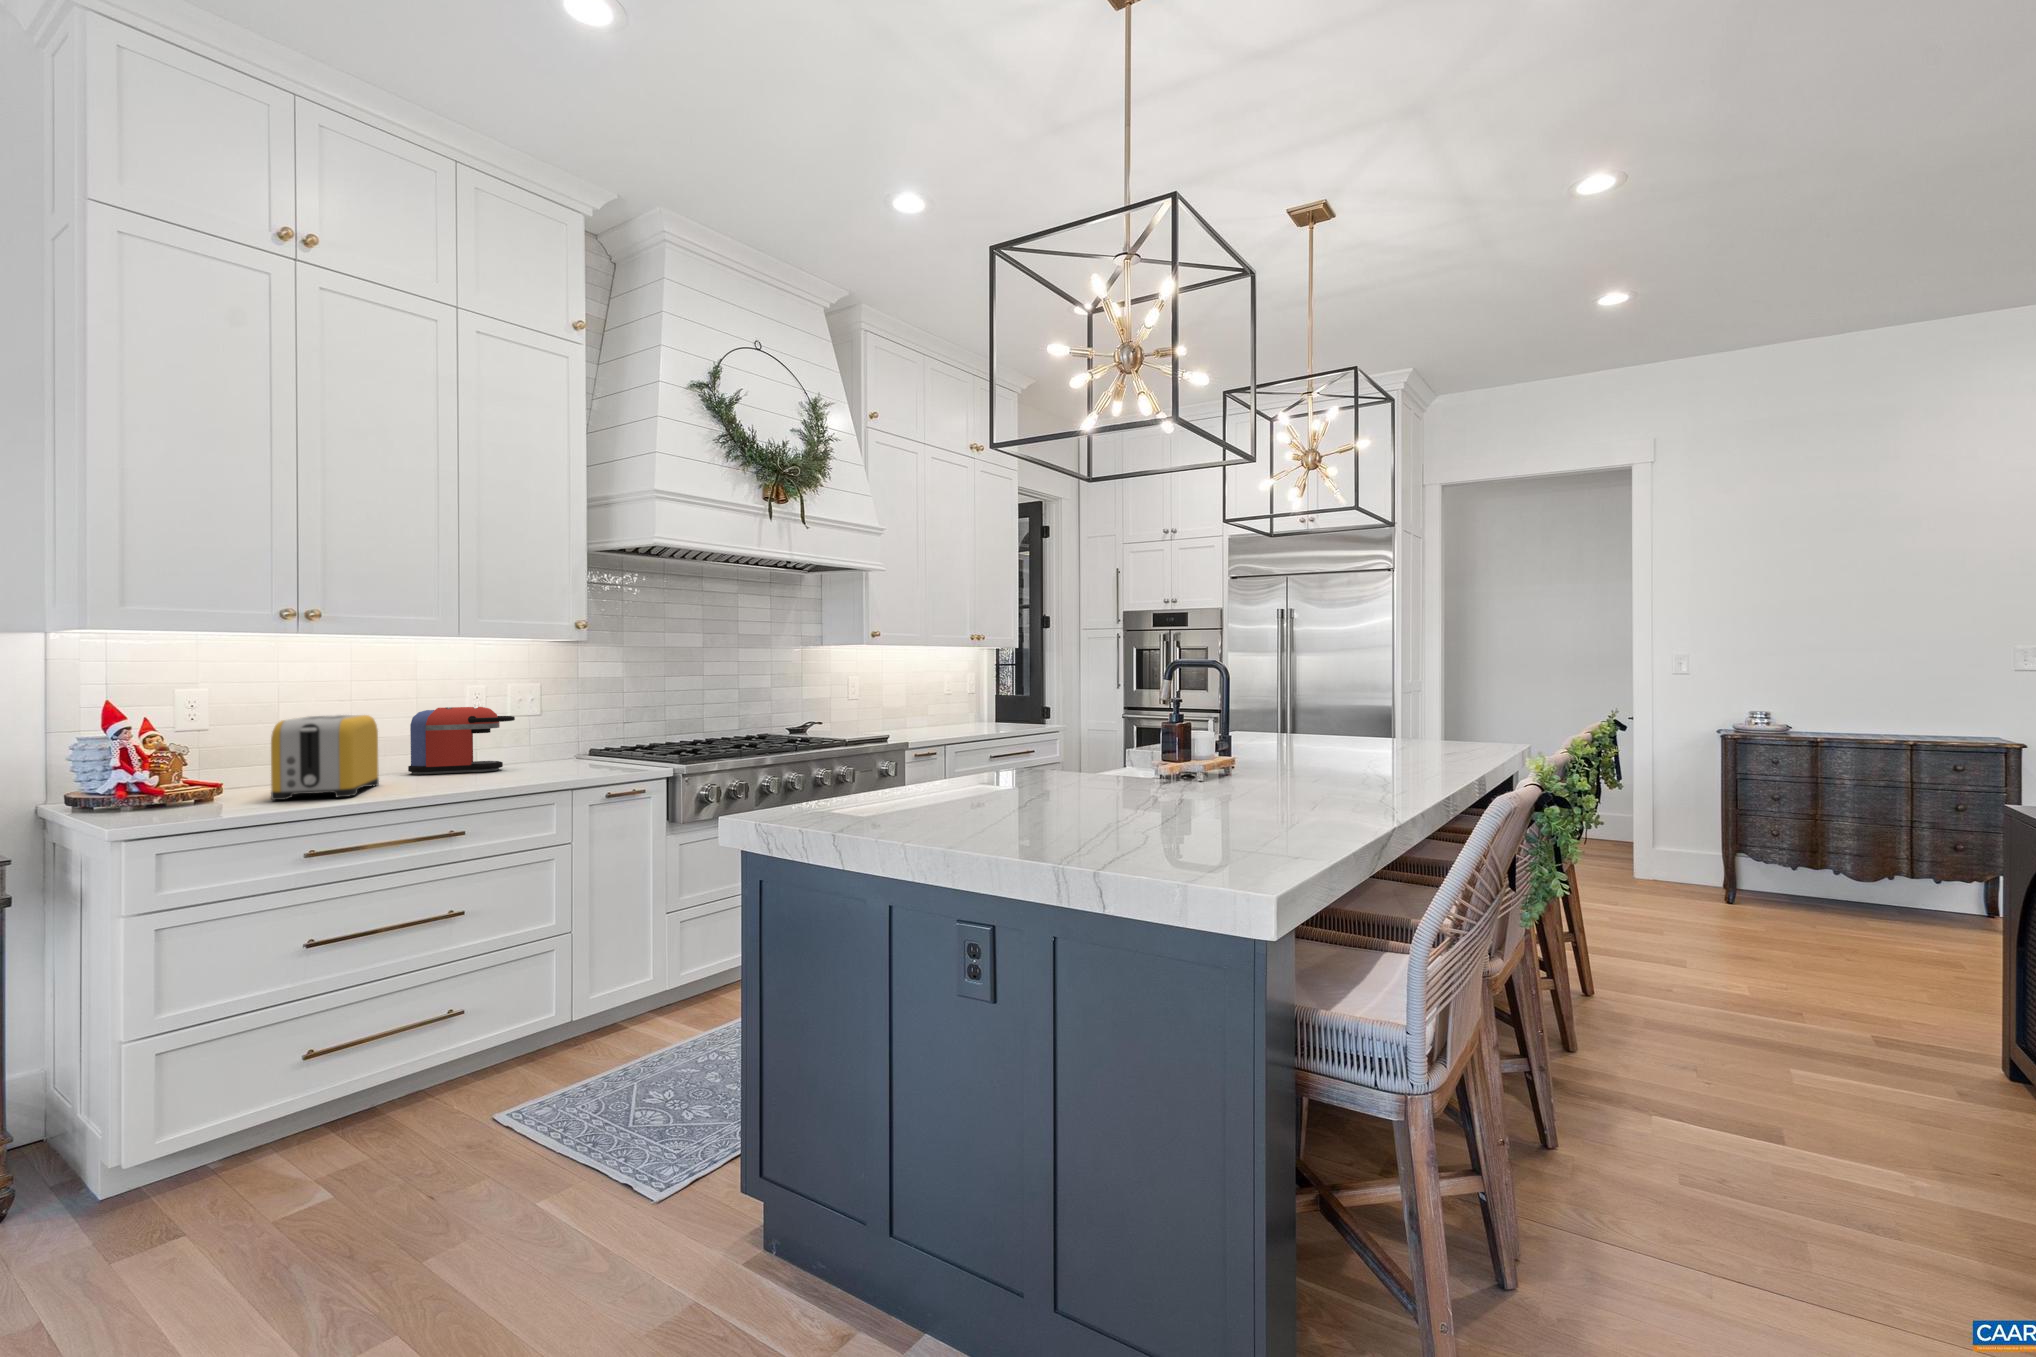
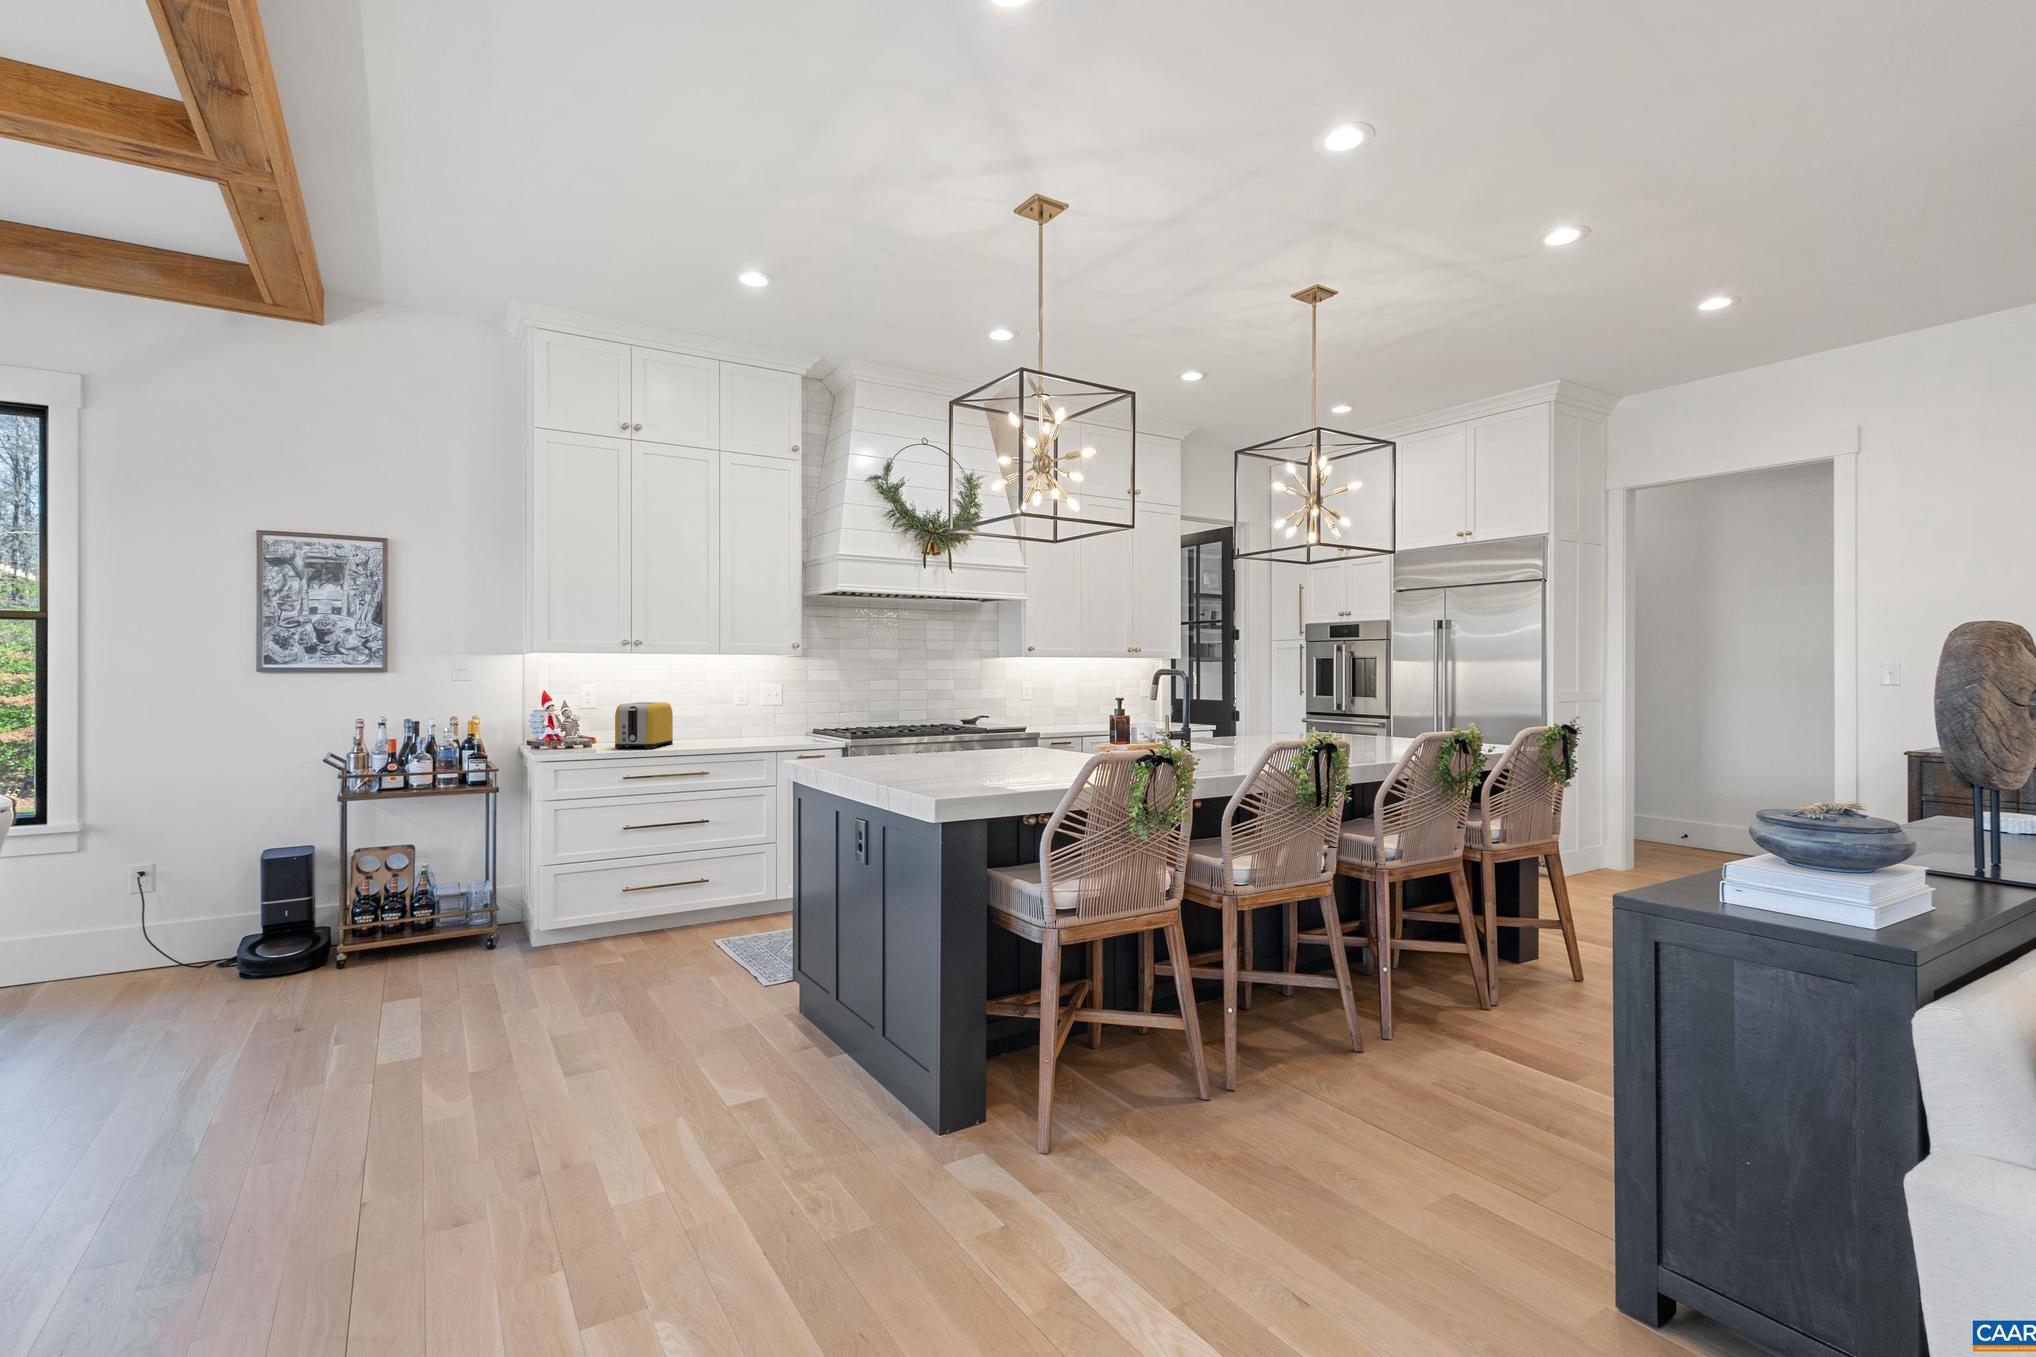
coffee maker: present [408,707,515,774] -> none [694,699,753,740]

